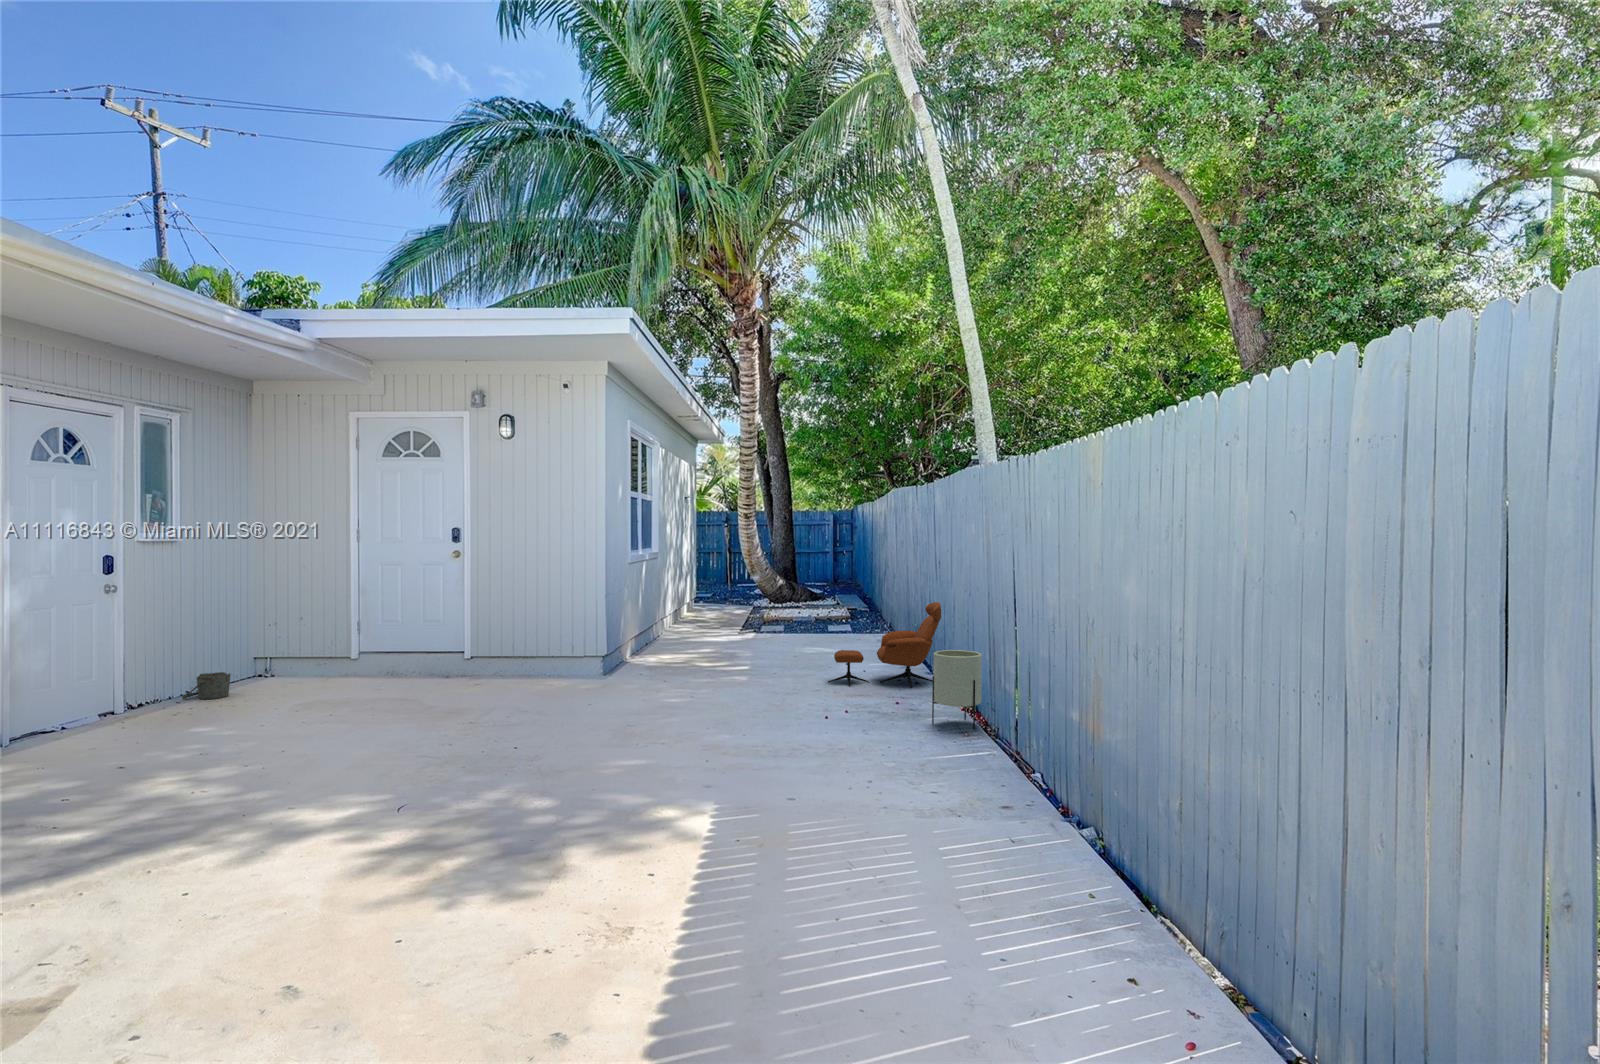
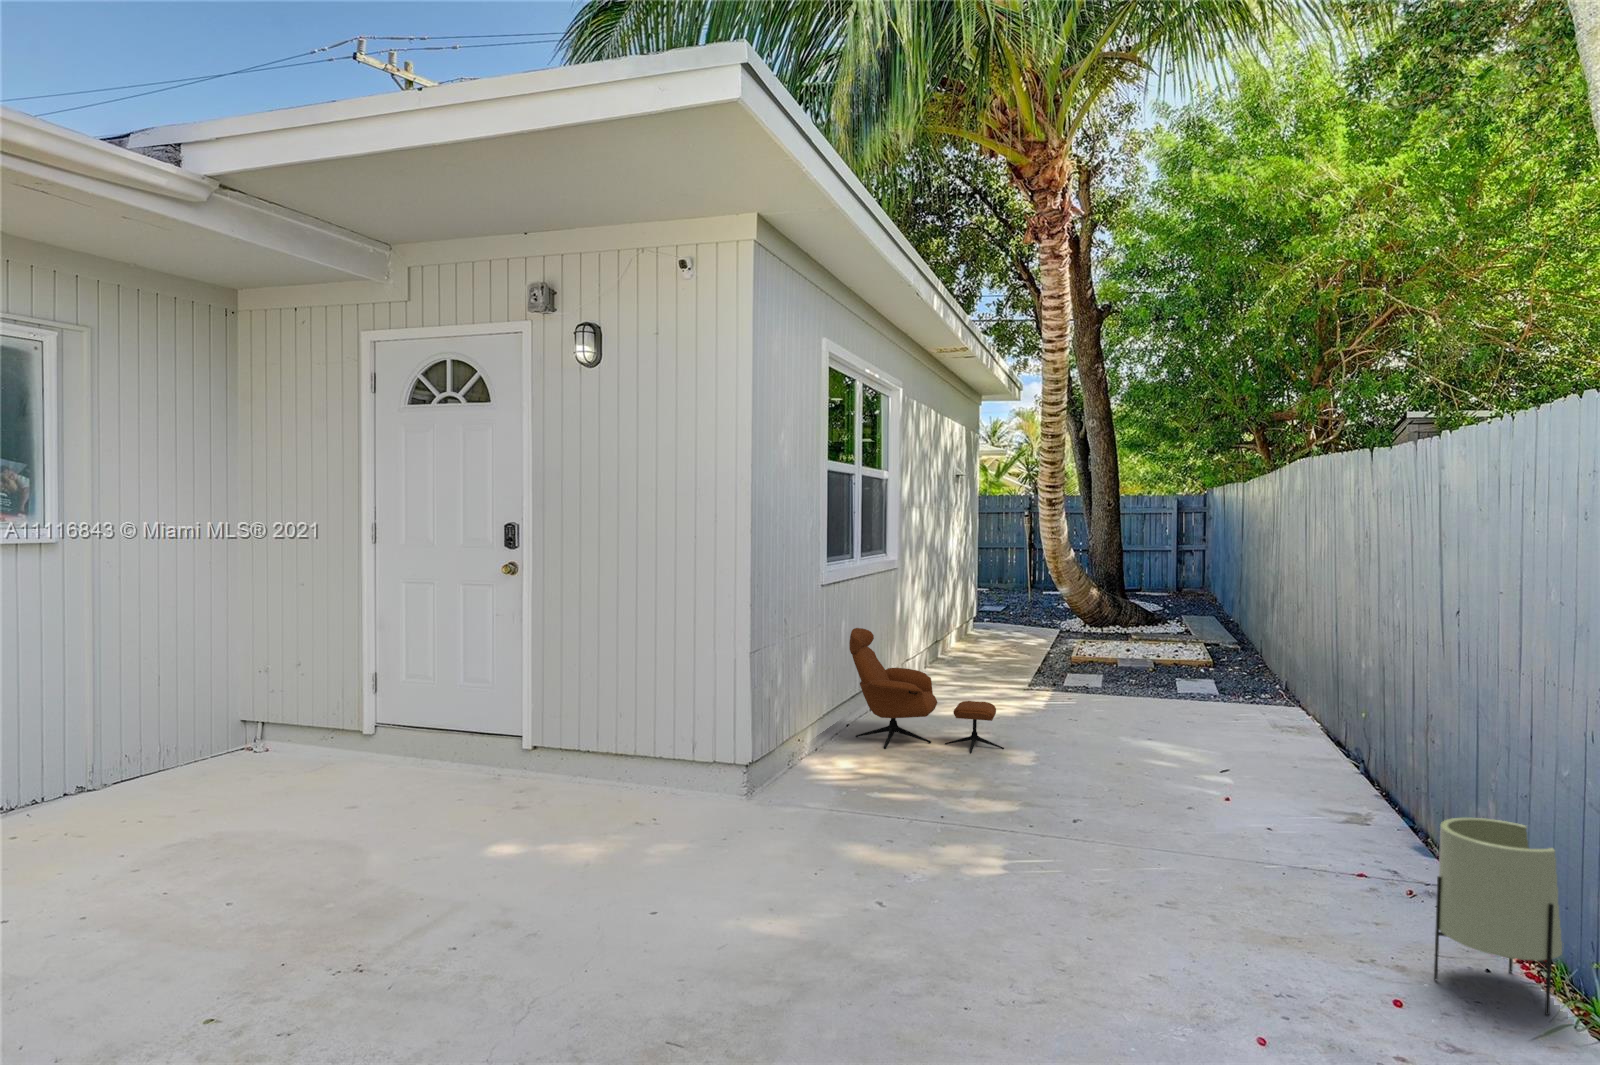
lounge chair: present [828,602,941,688] -> present [849,628,1004,753]
bucket: present [182,672,231,699] -> none [242,723,303,762]

